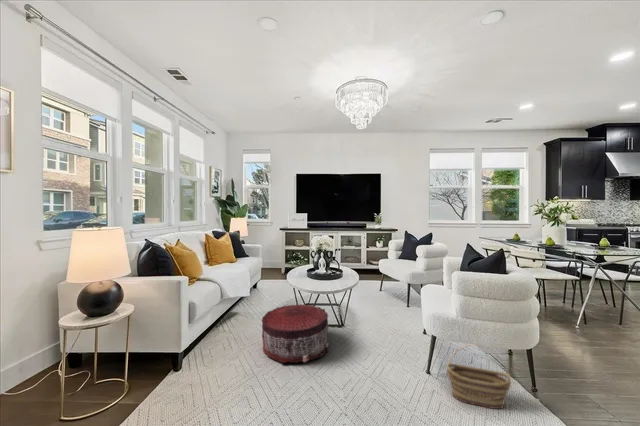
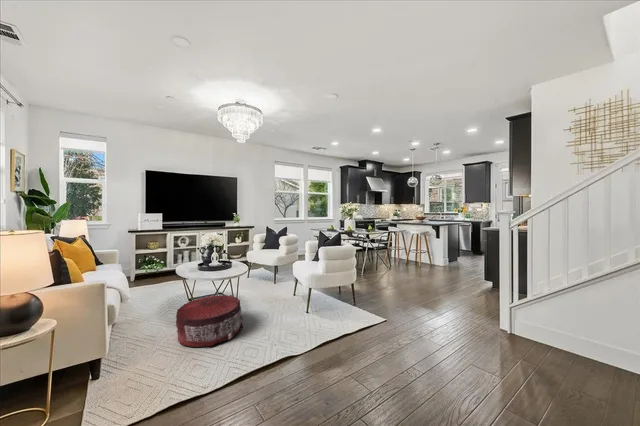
basket: present [447,346,511,409] -> none [329,289,359,324]

